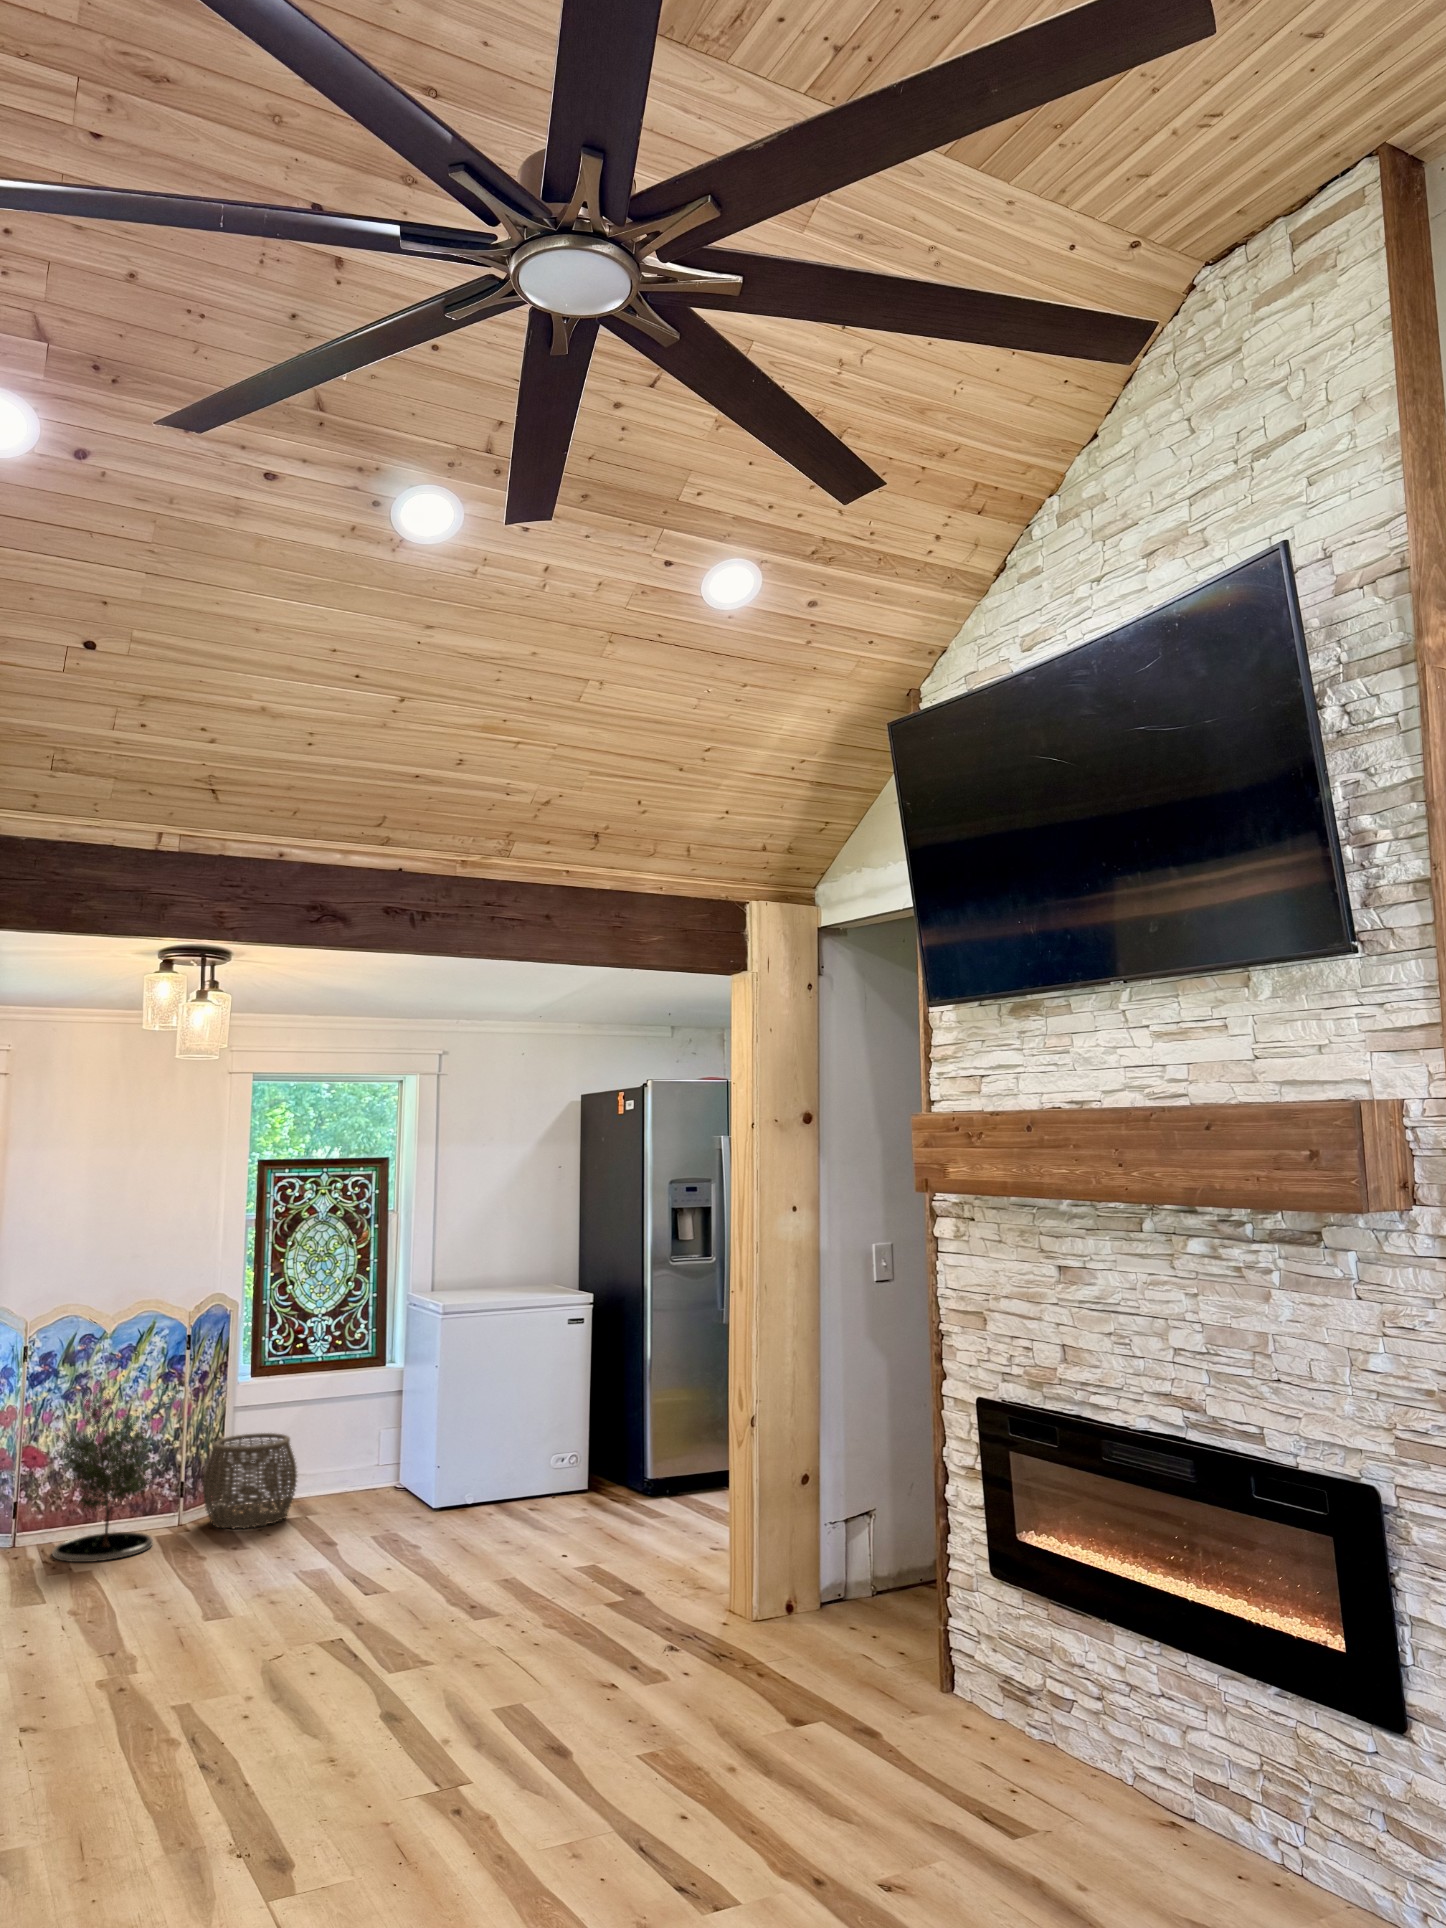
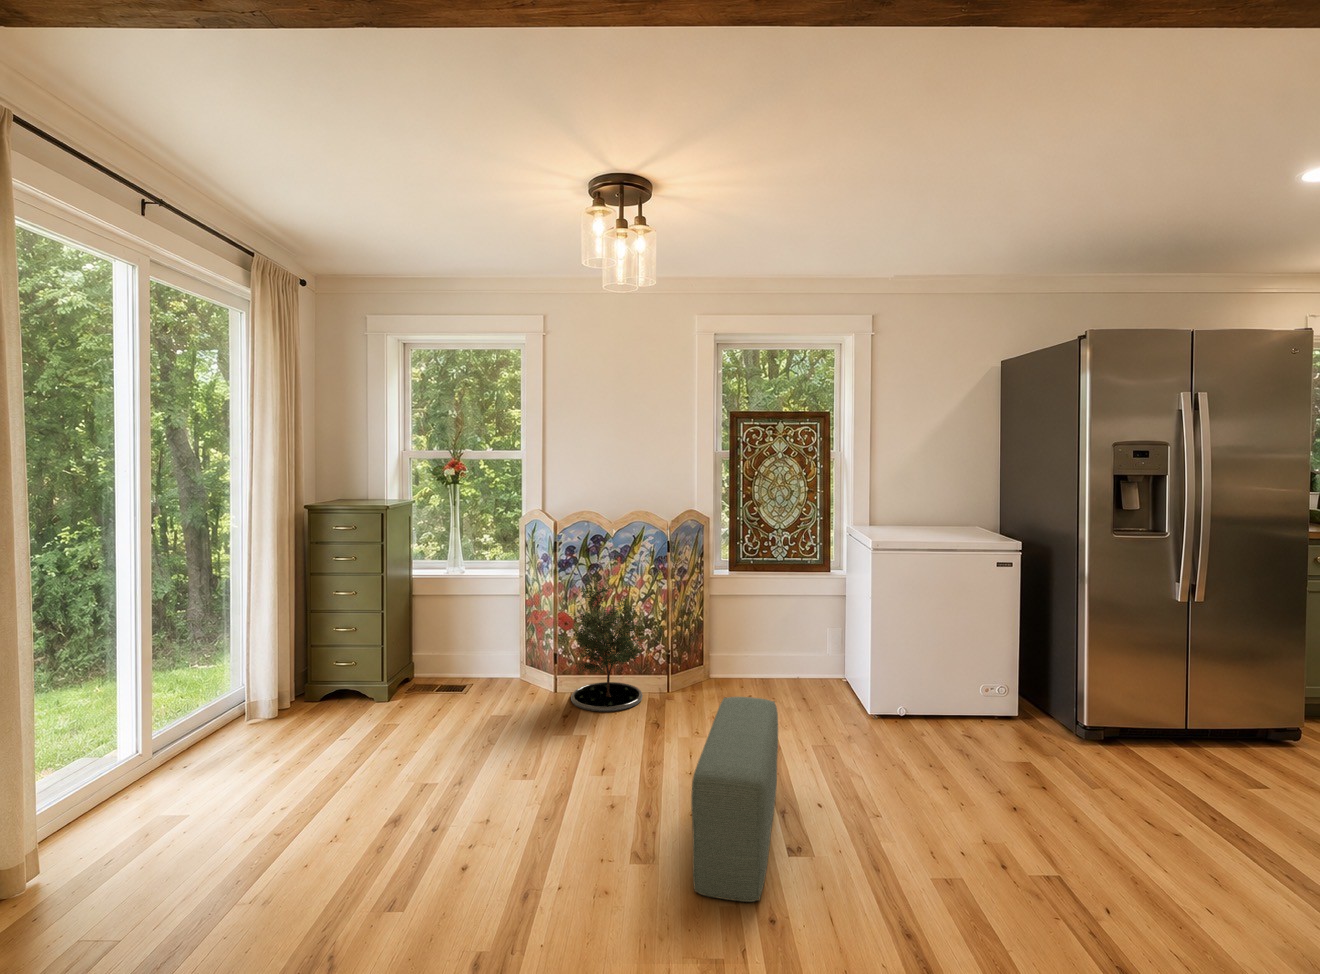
woven basket: present [203,1433,297,1529] -> none [683,619,756,697]
pouf: none [287,1480,357,1641] -> present [691,697,778,902]

